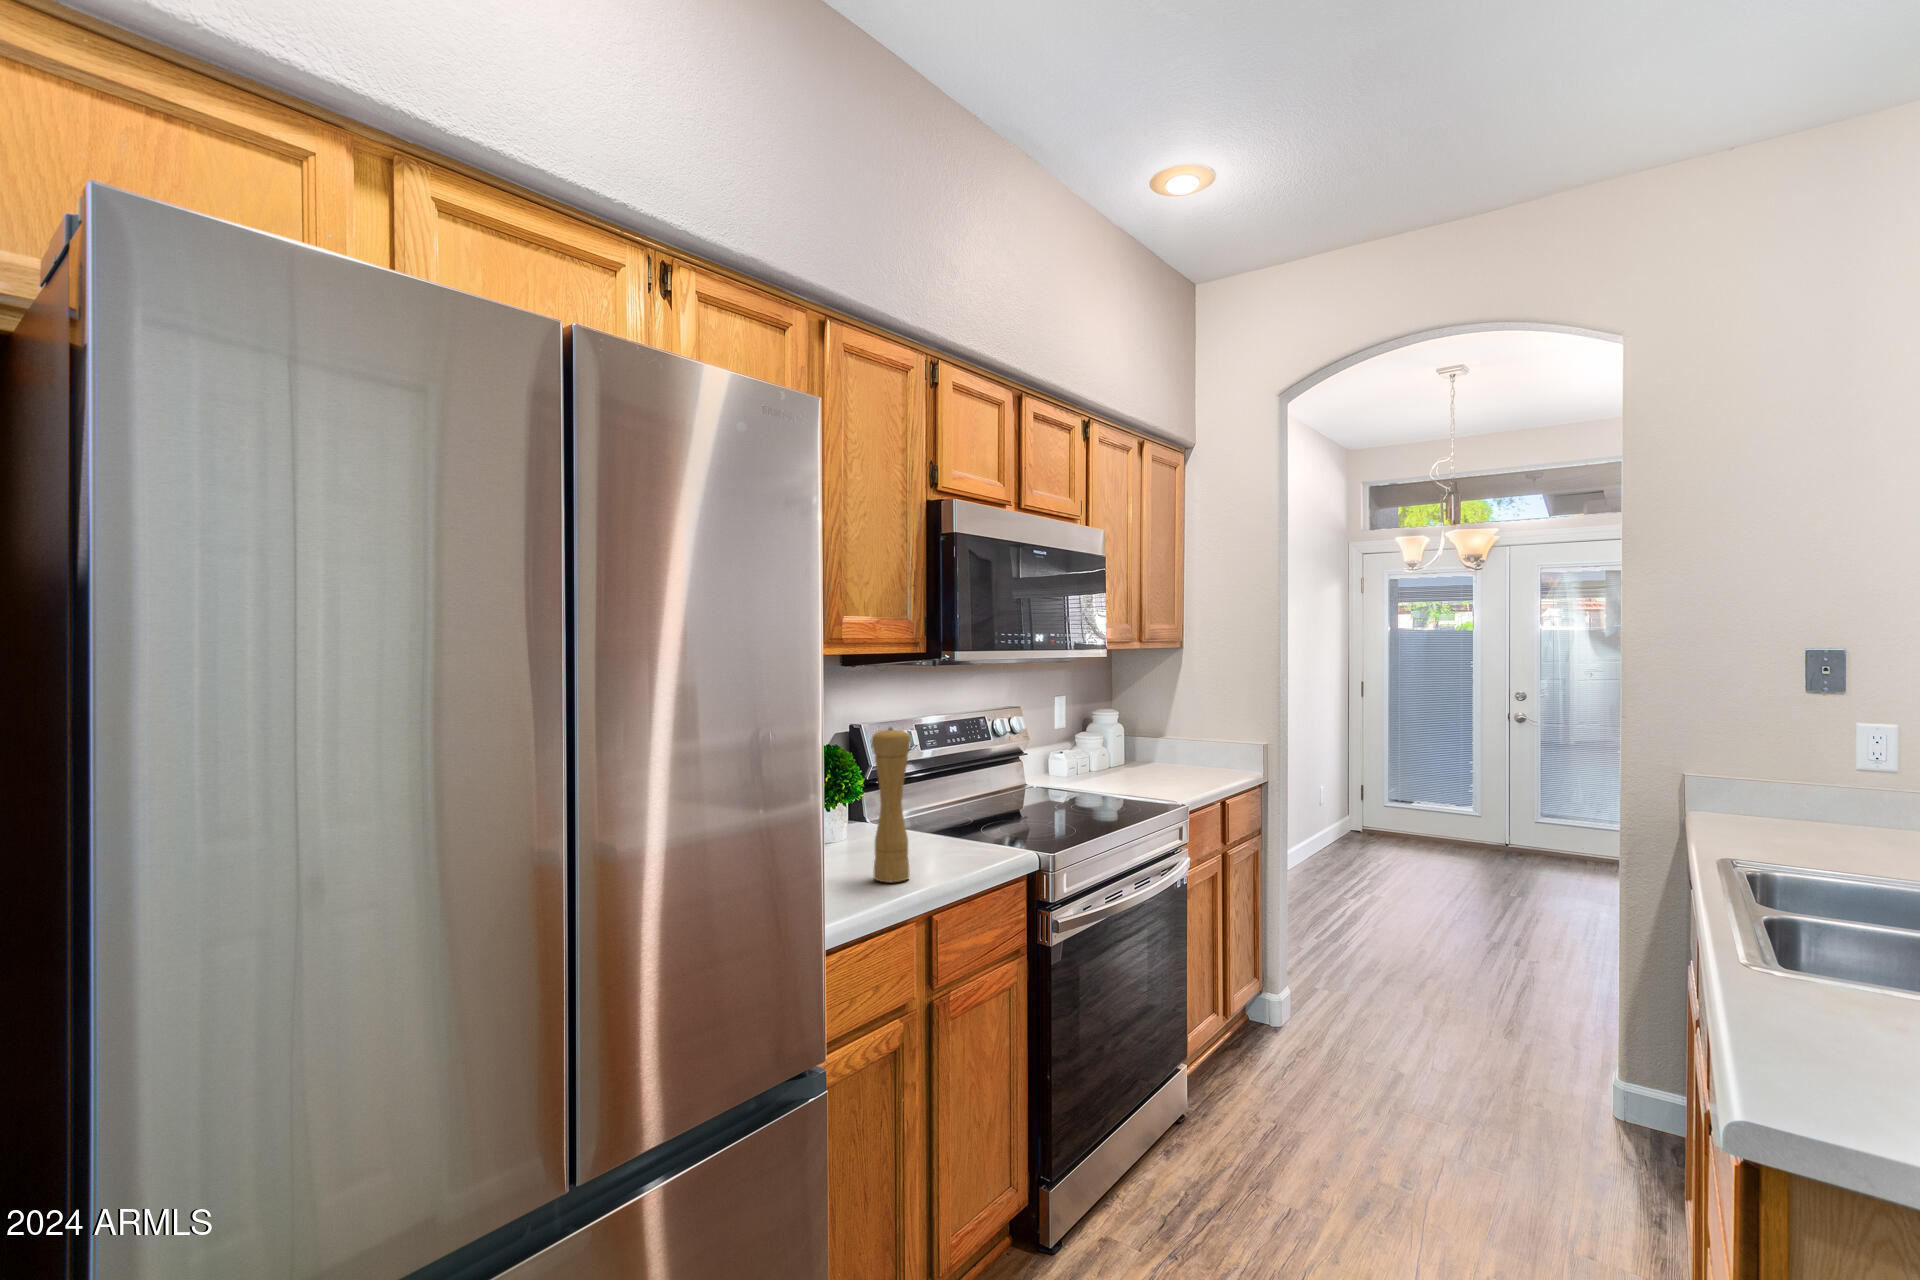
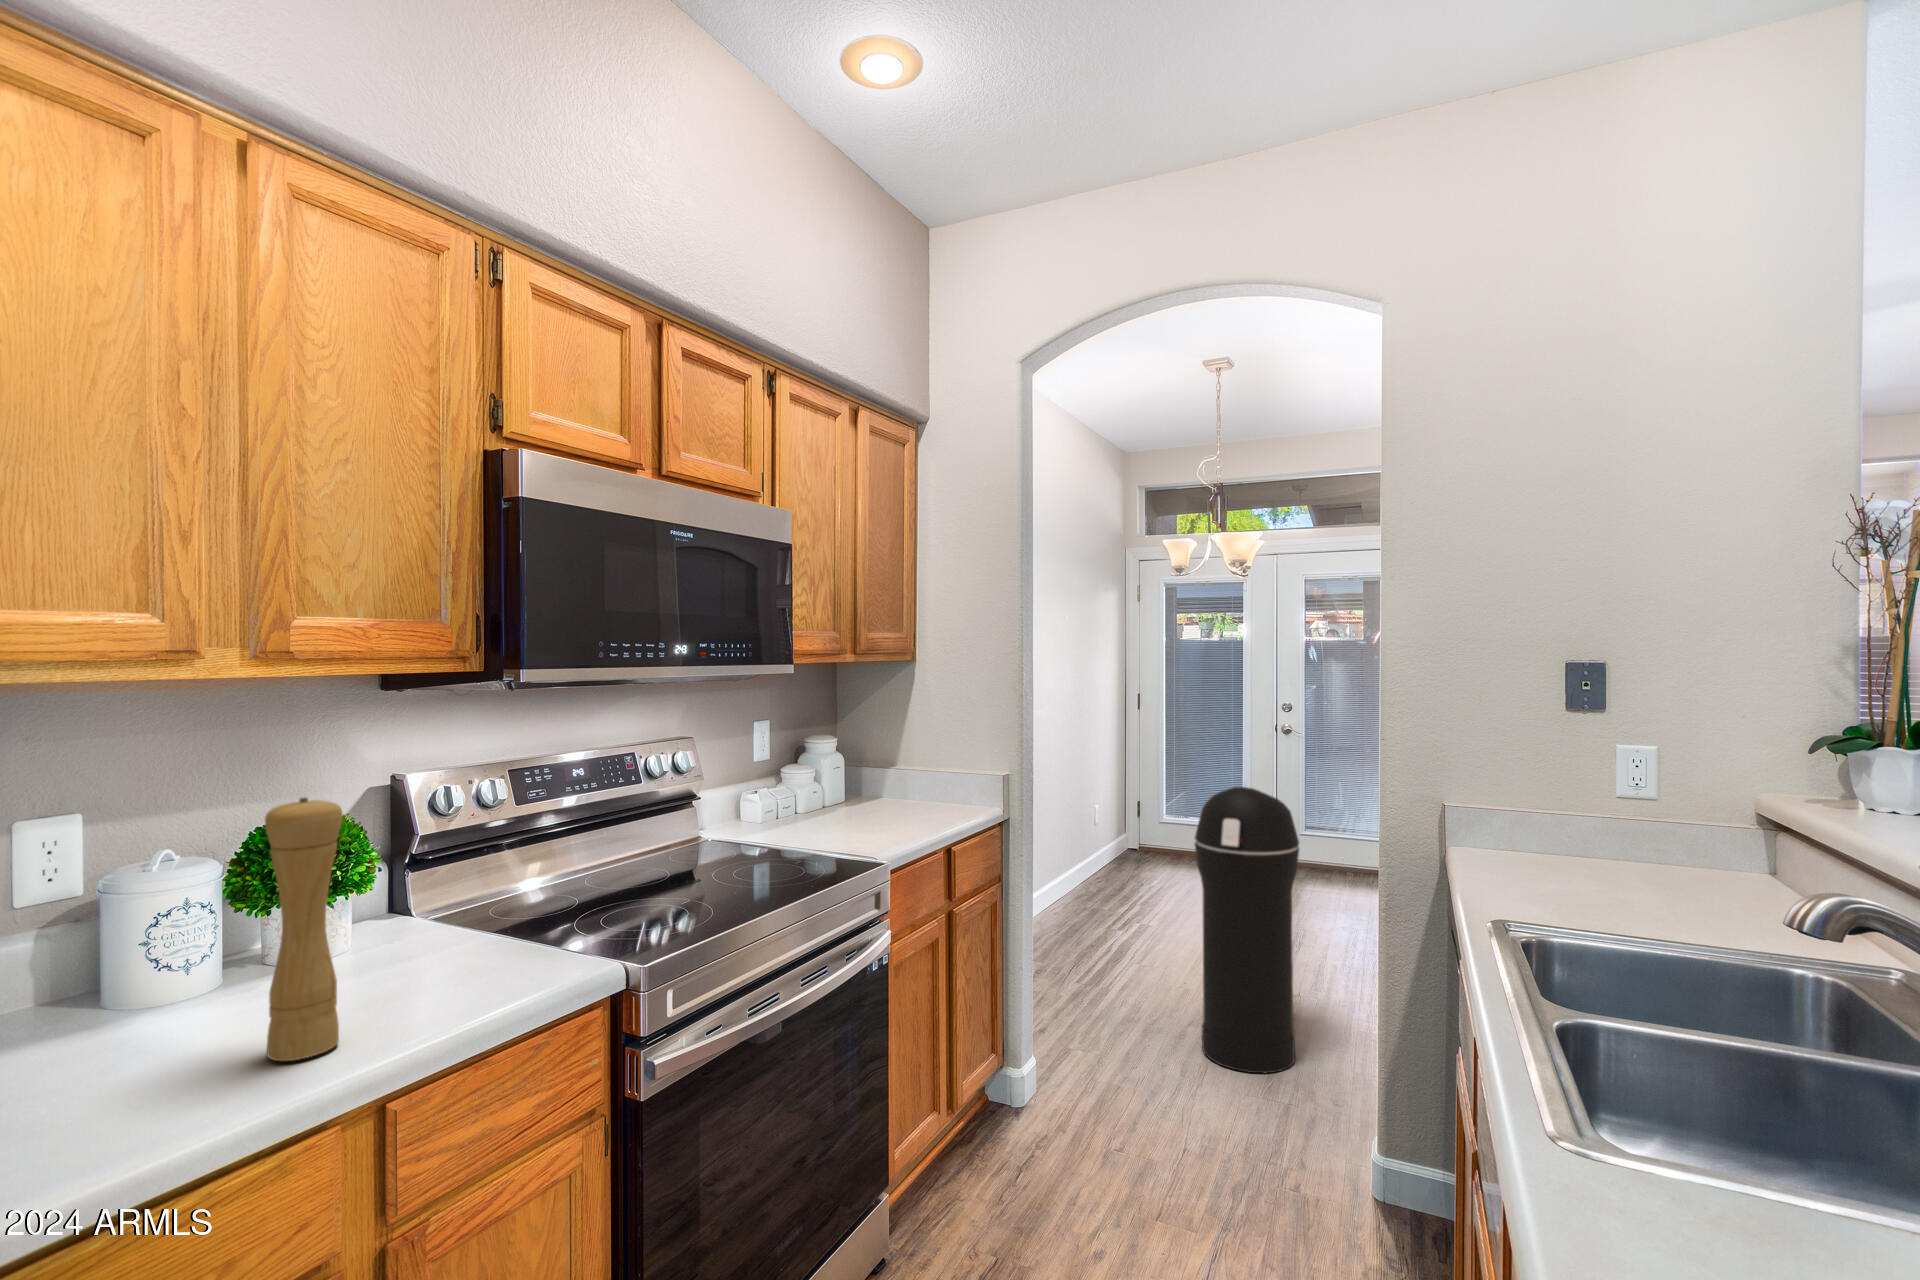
trash can: none [1435,764,1539,1020] -> present [1195,787,1299,1073]

